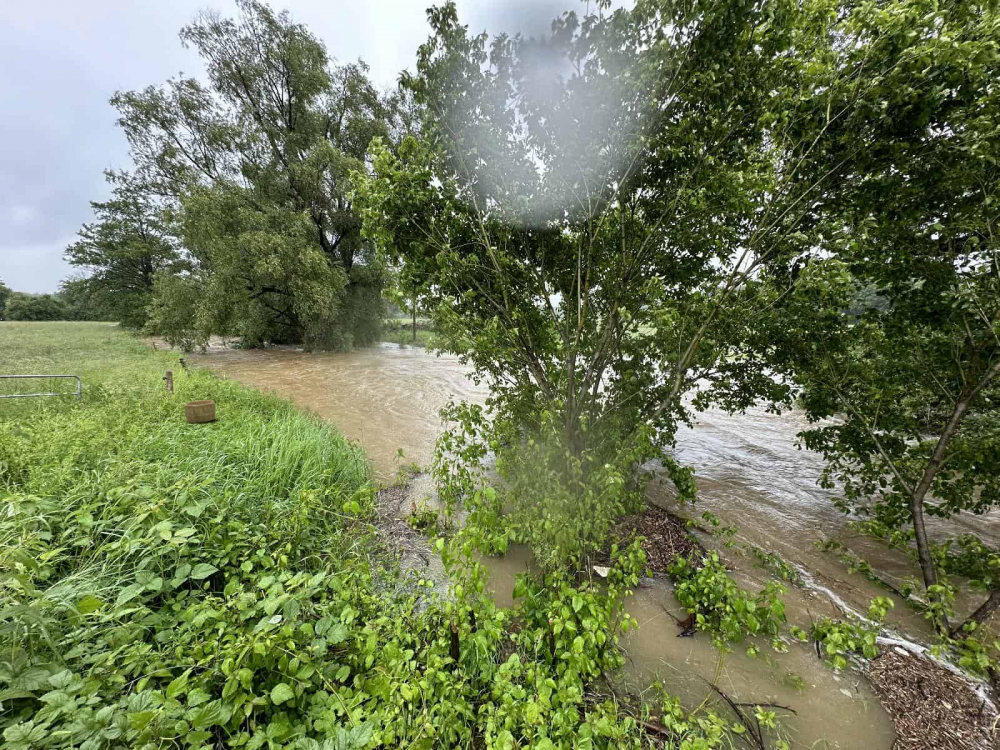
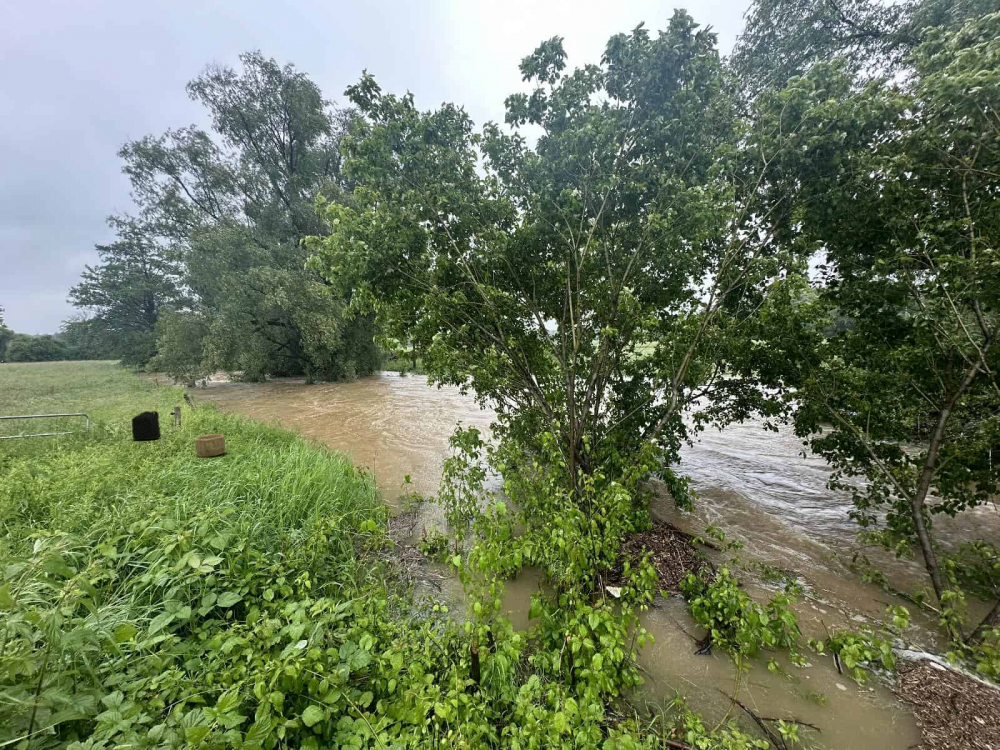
backpack: none [120,375,153,403] -> present [132,411,161,440]

